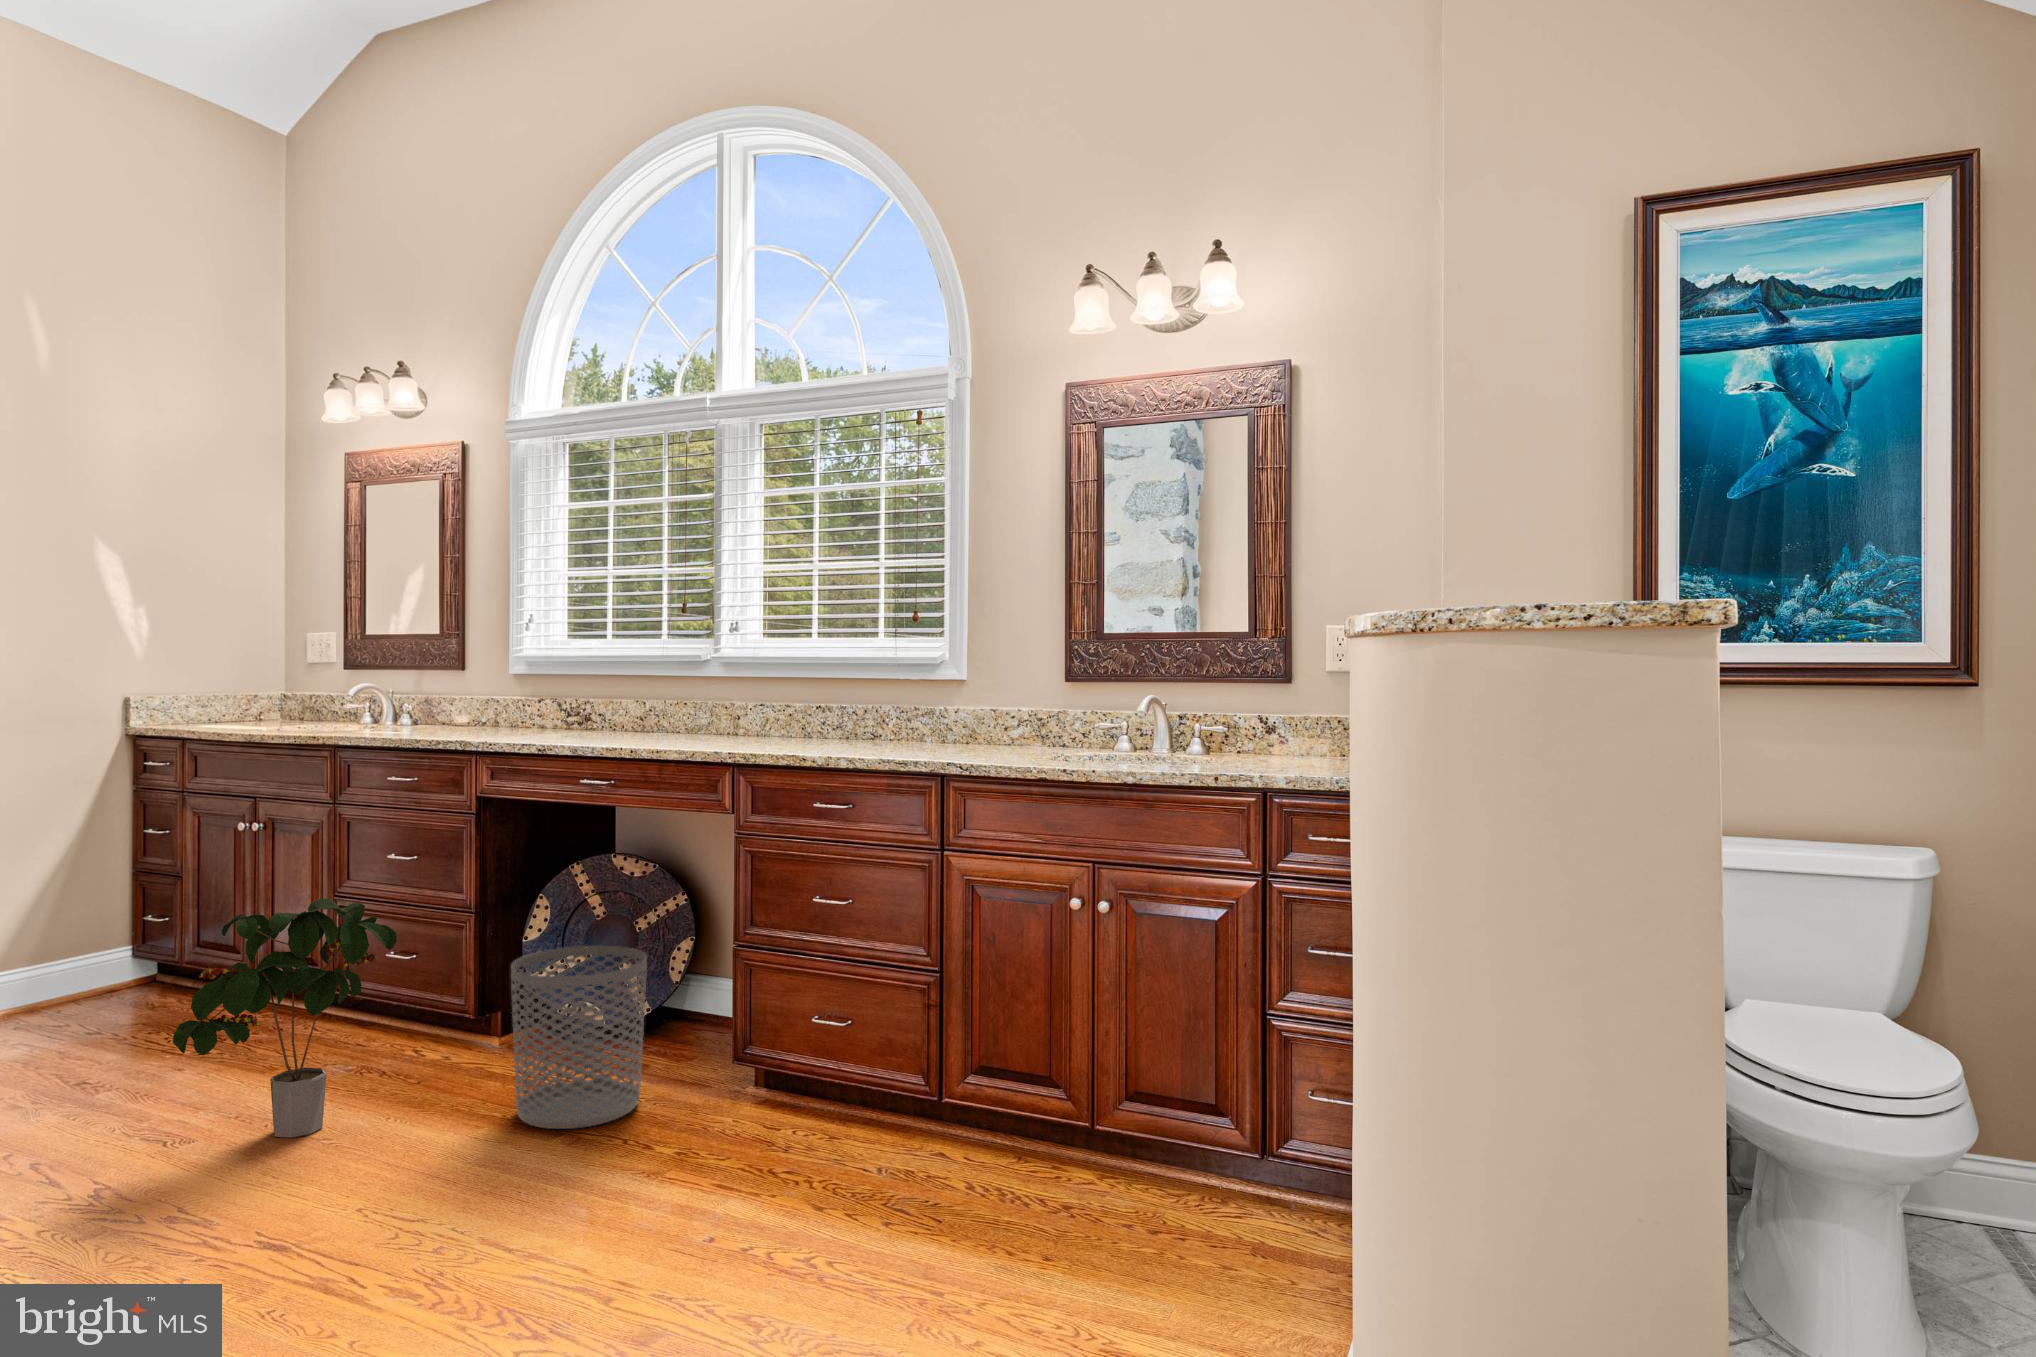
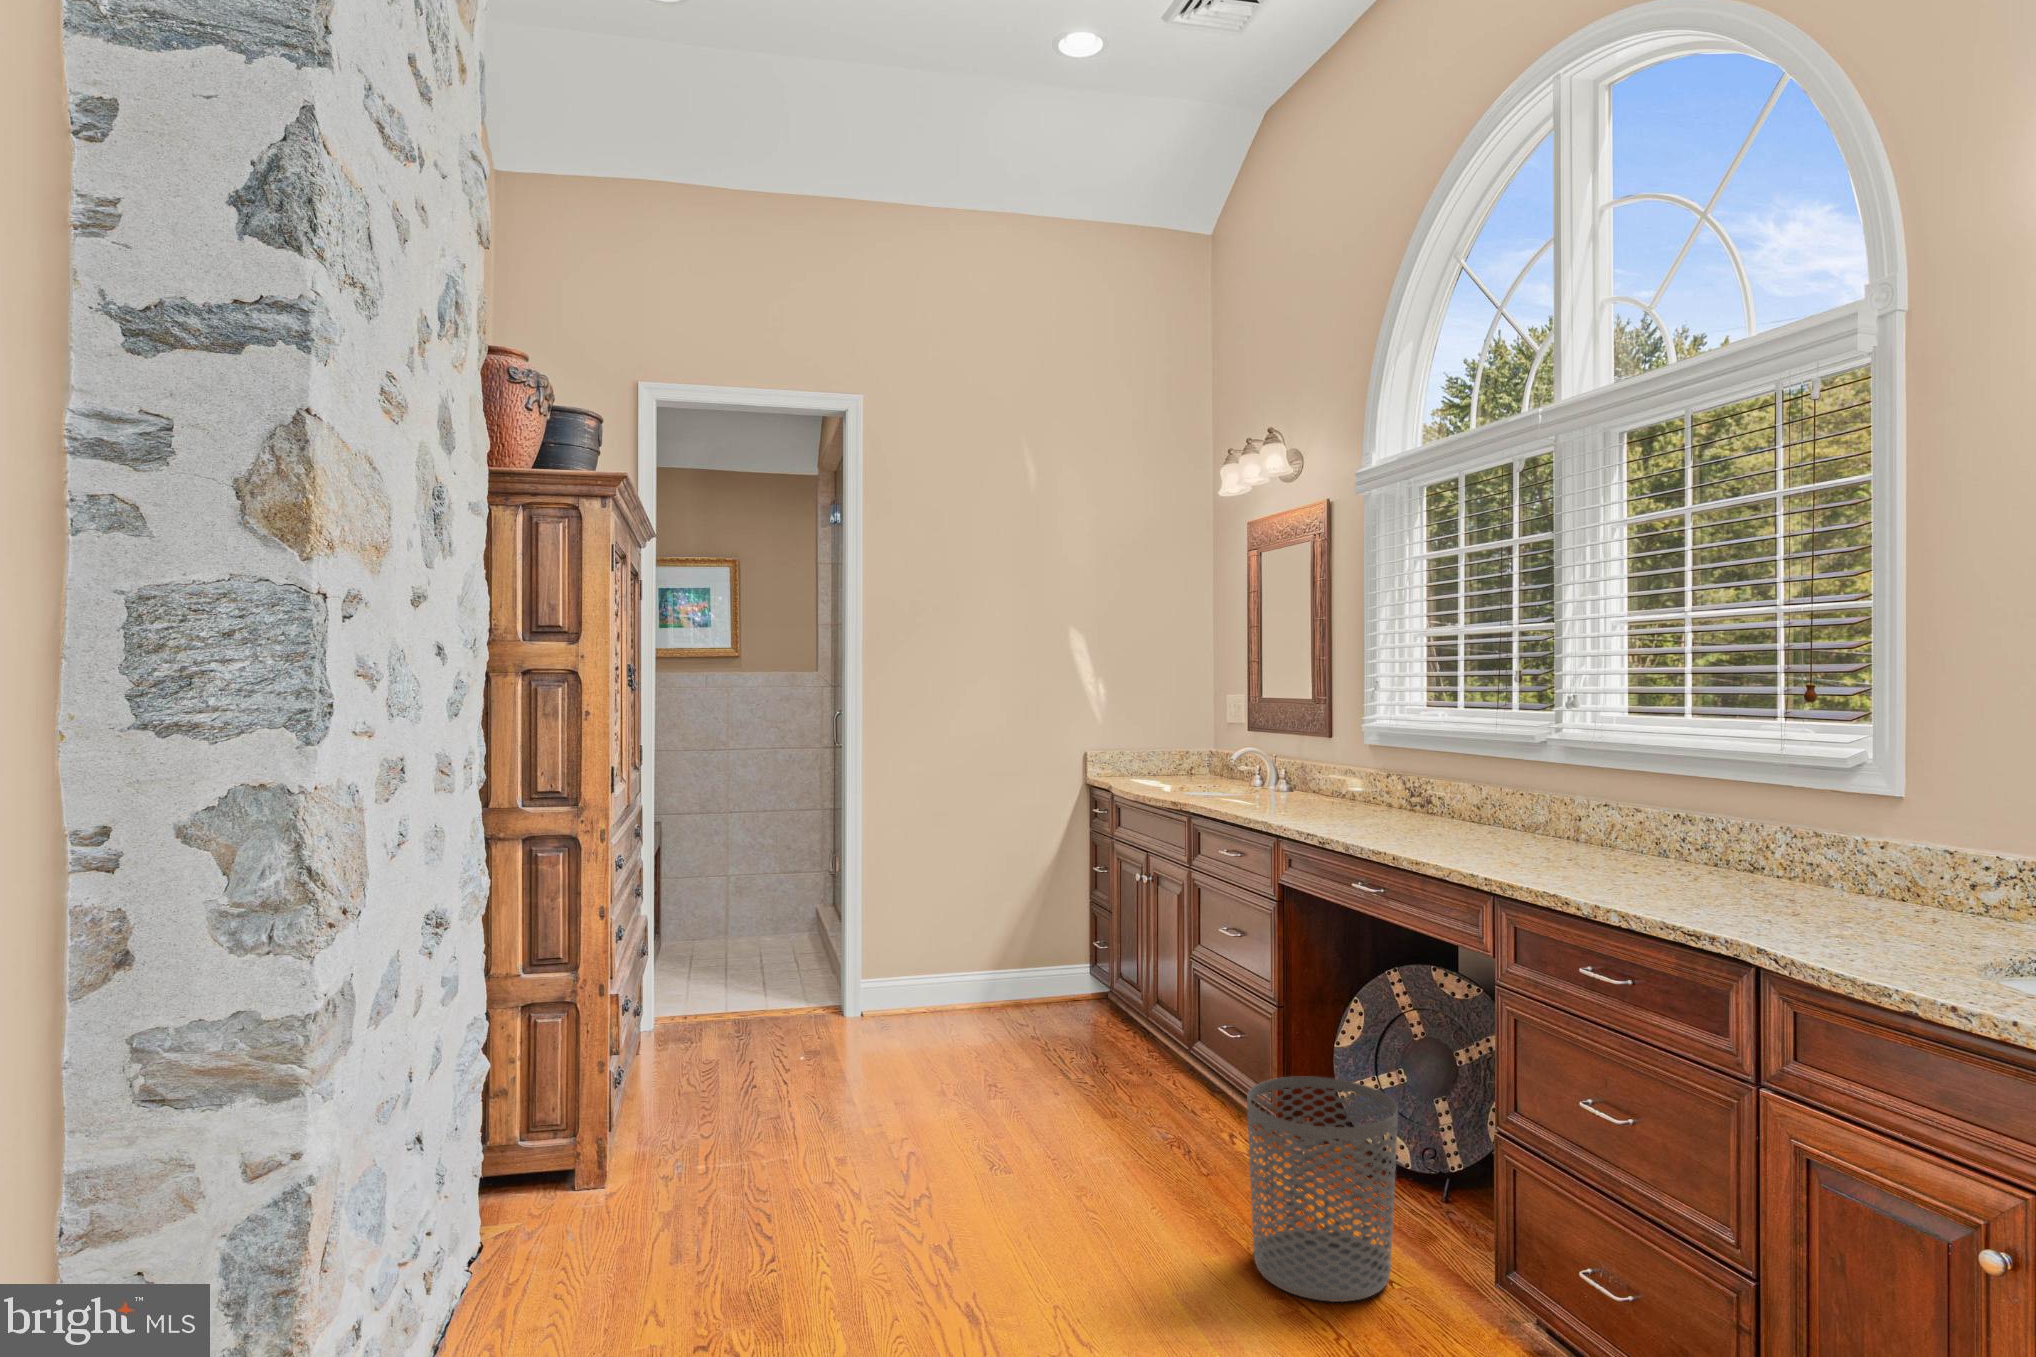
potted plant: present [173,898,397,1138] -> none [975,979,1174,1206]

